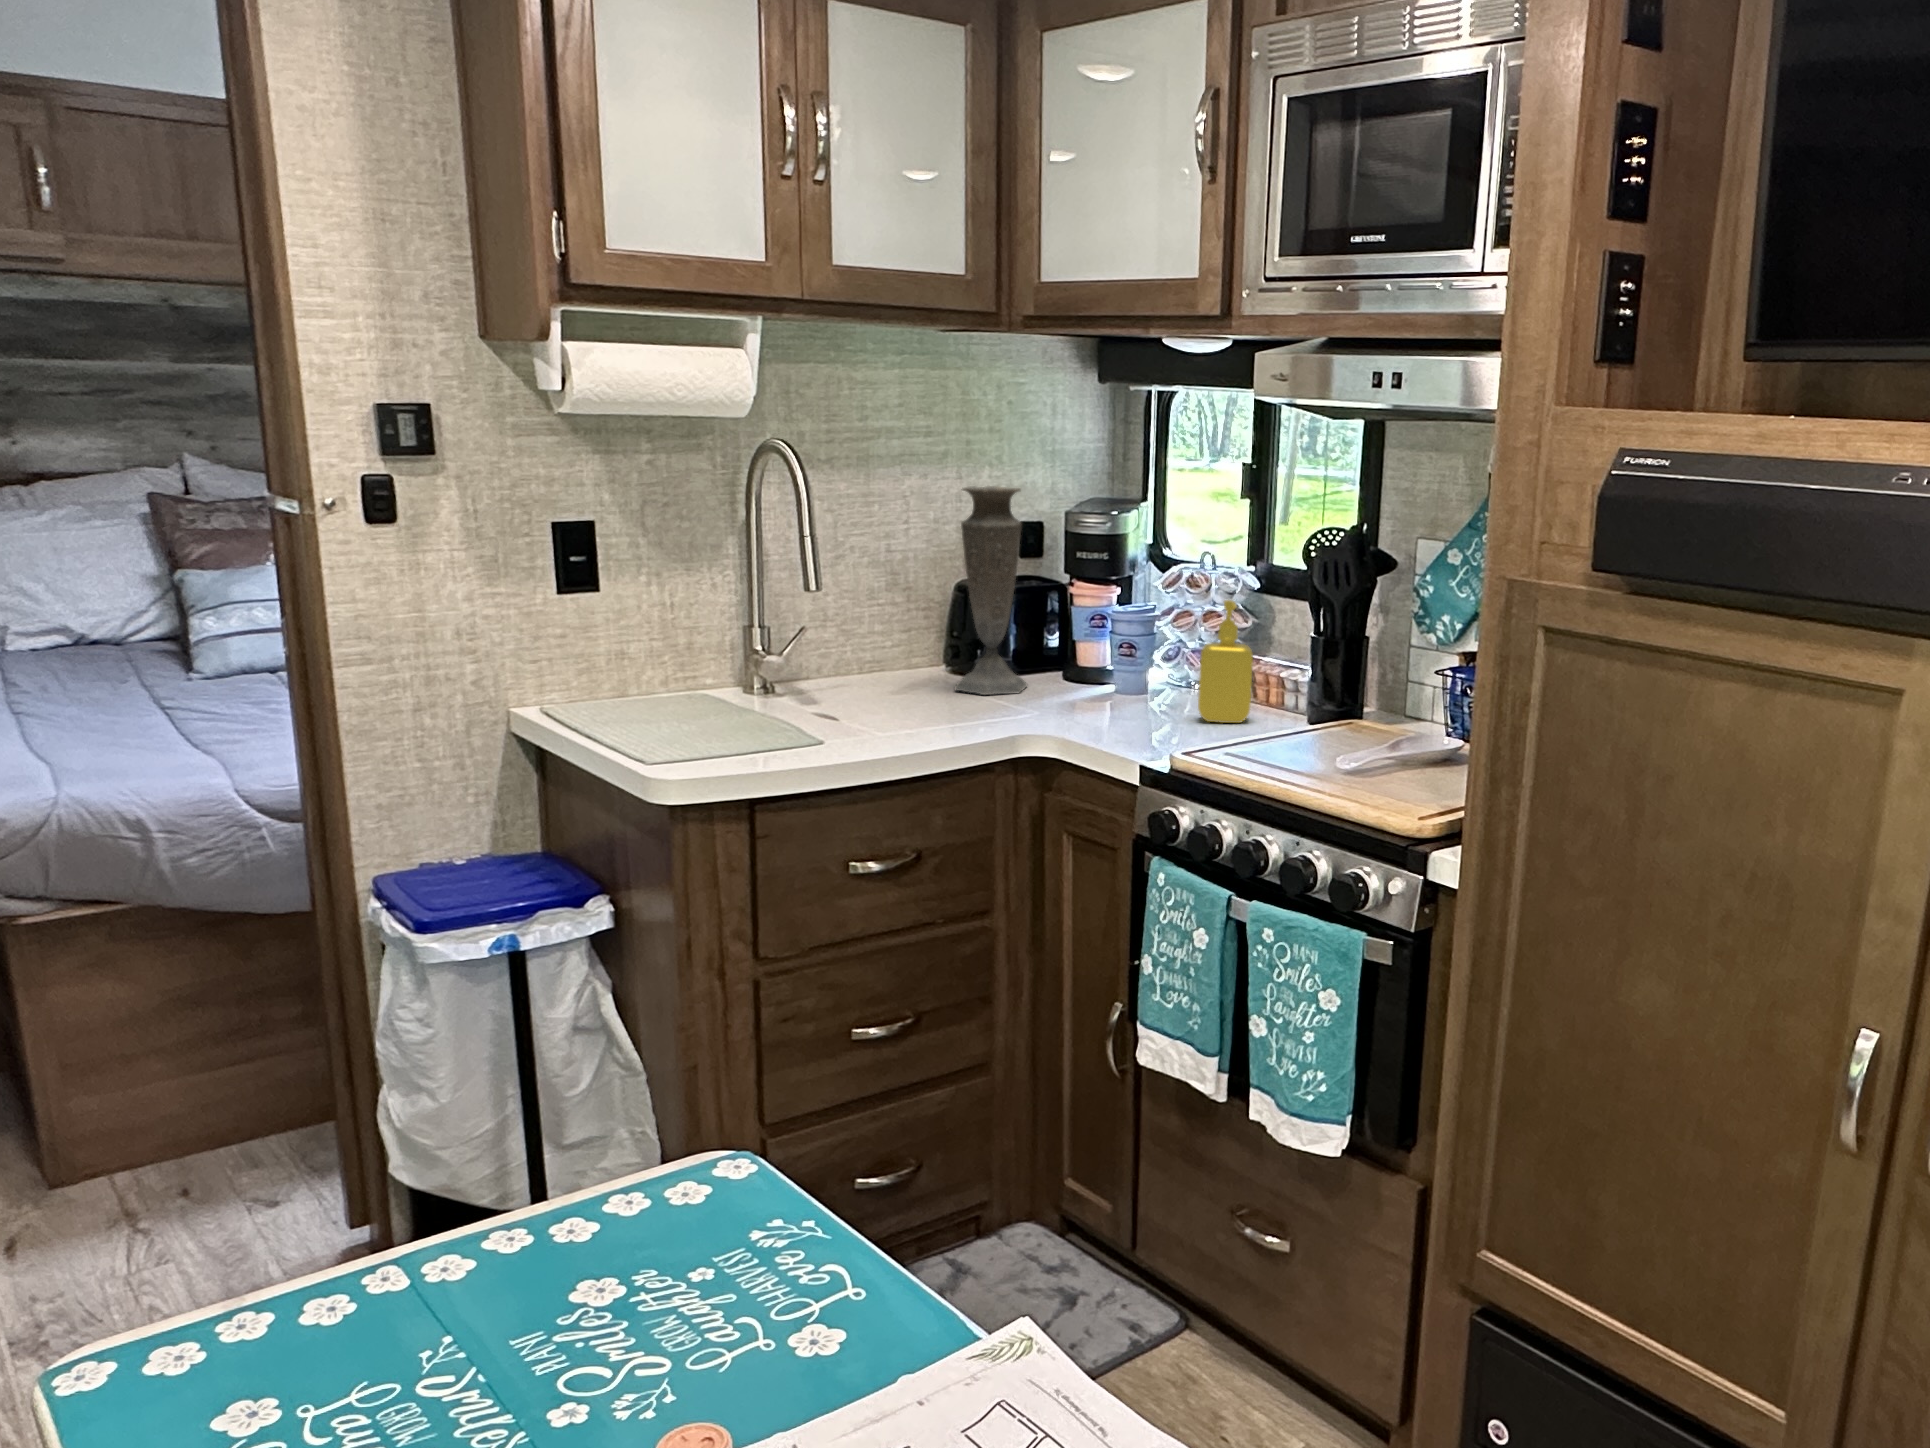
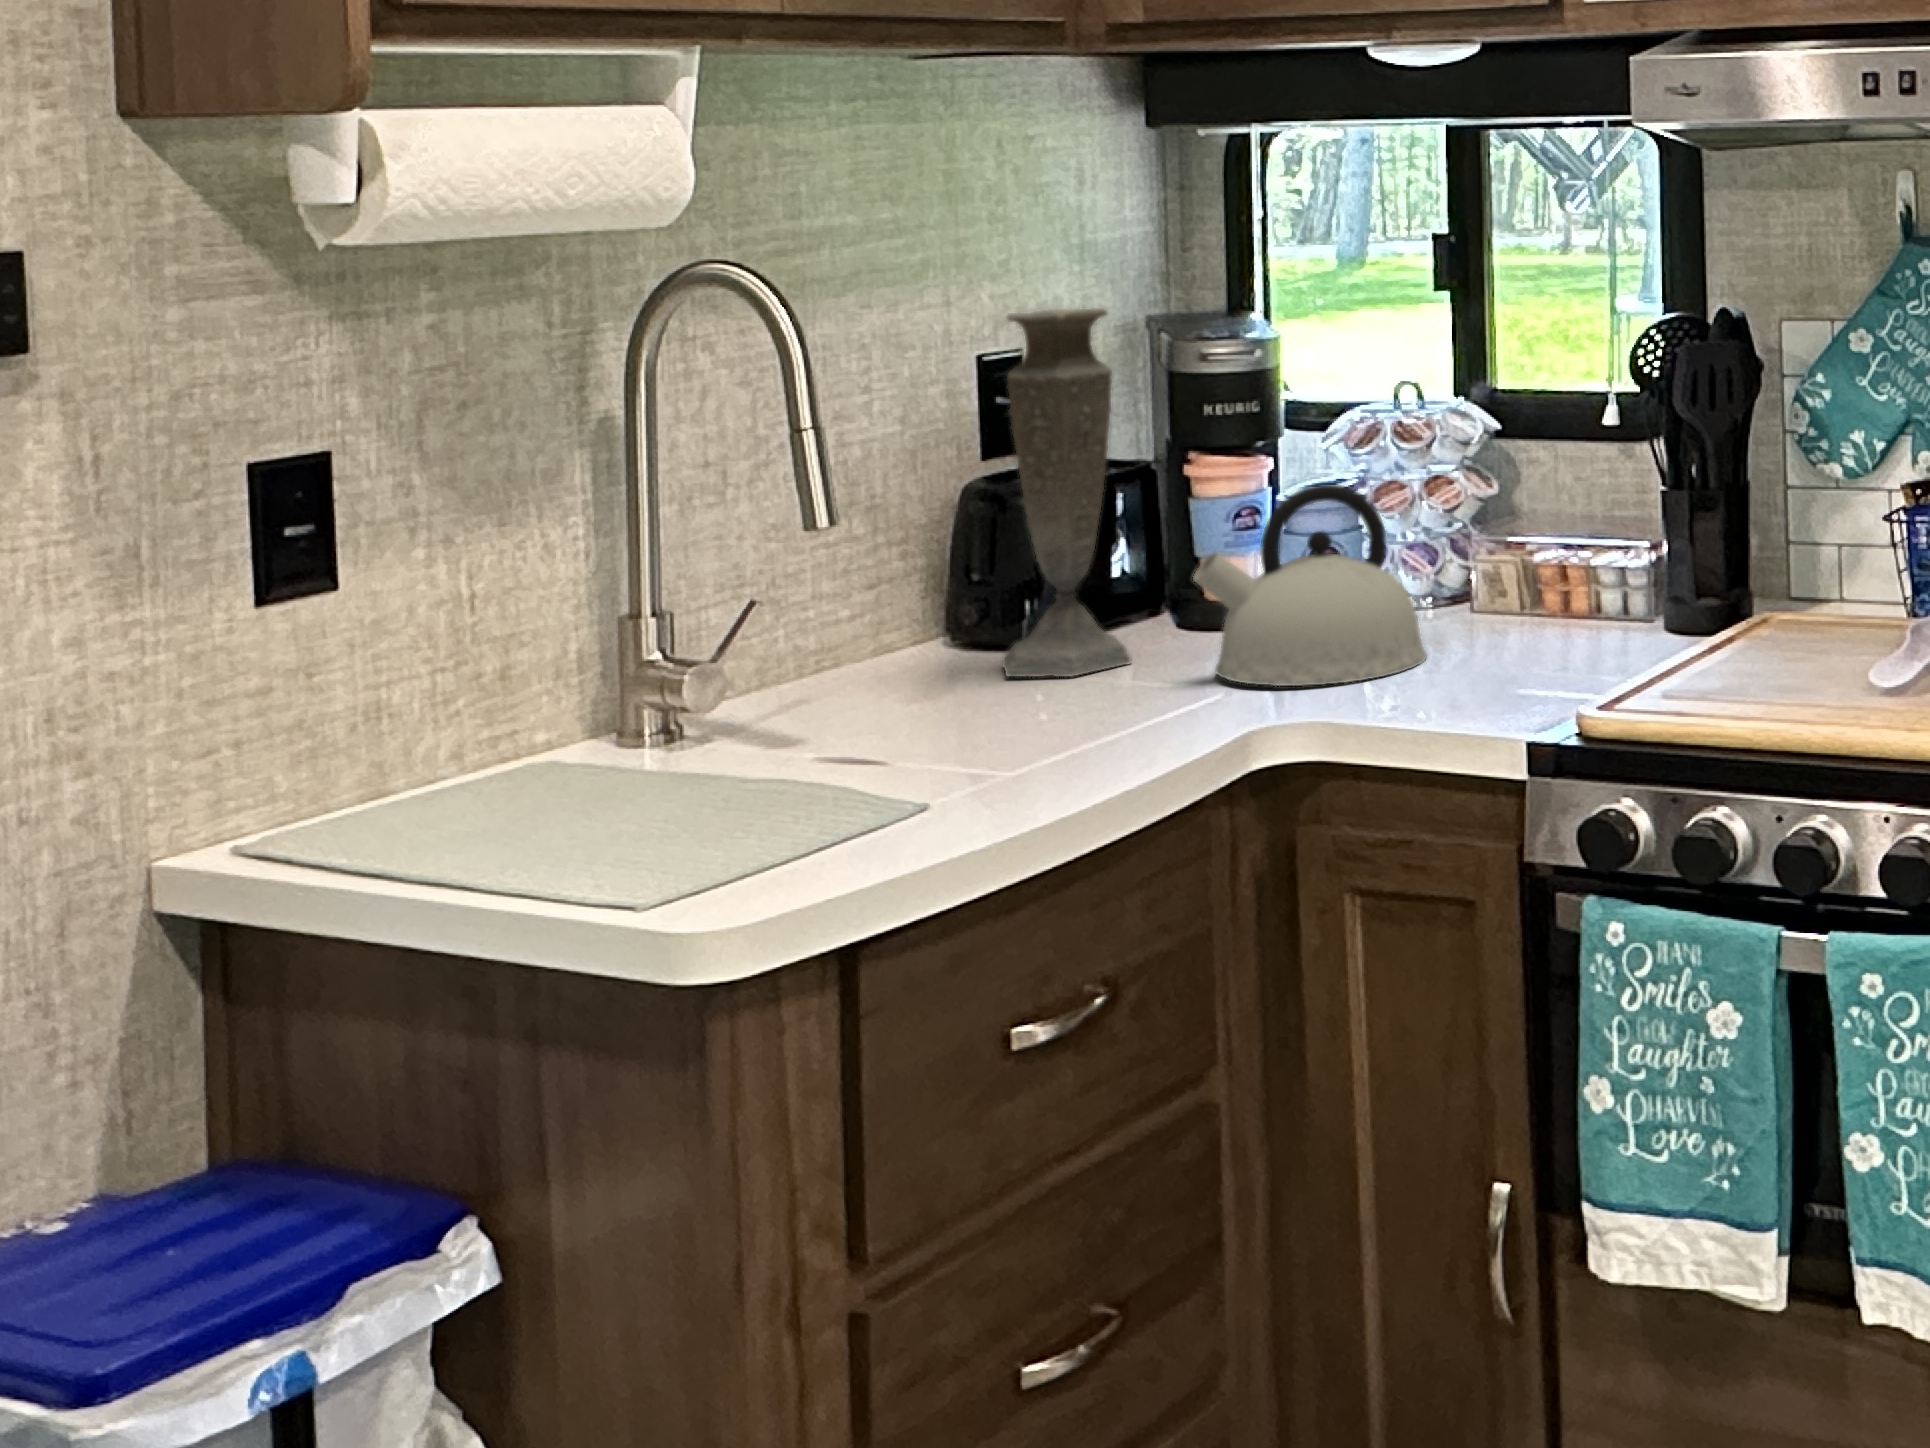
soap dispenser: present [1198,600,1253,723] -> none [1500,451,1597,656]
kettle: none [1033,604,1163,720] -> present [1194,484,1427,686]

